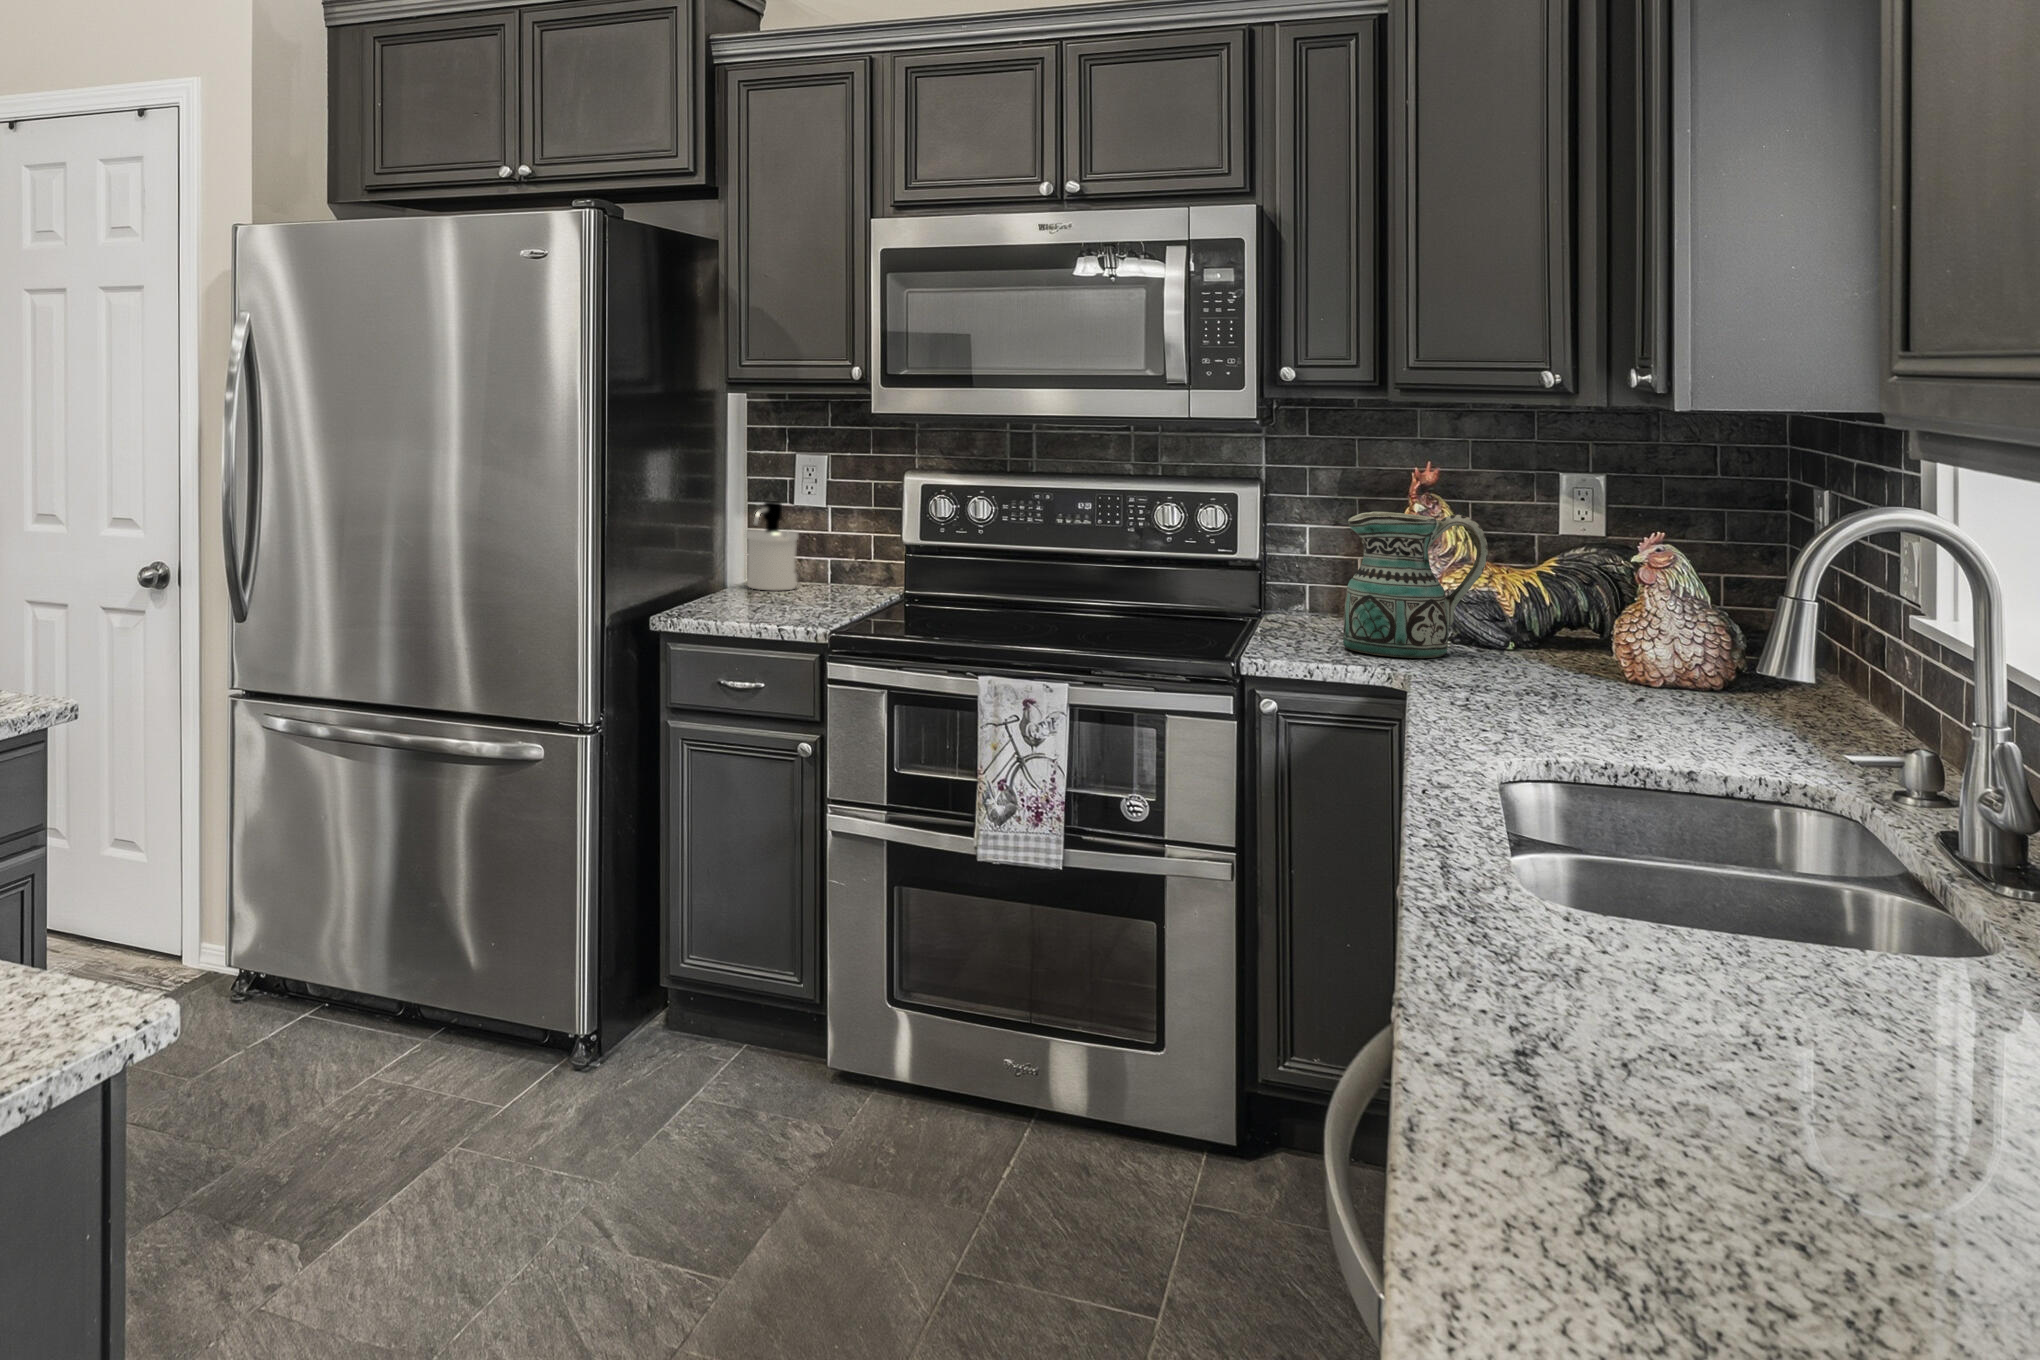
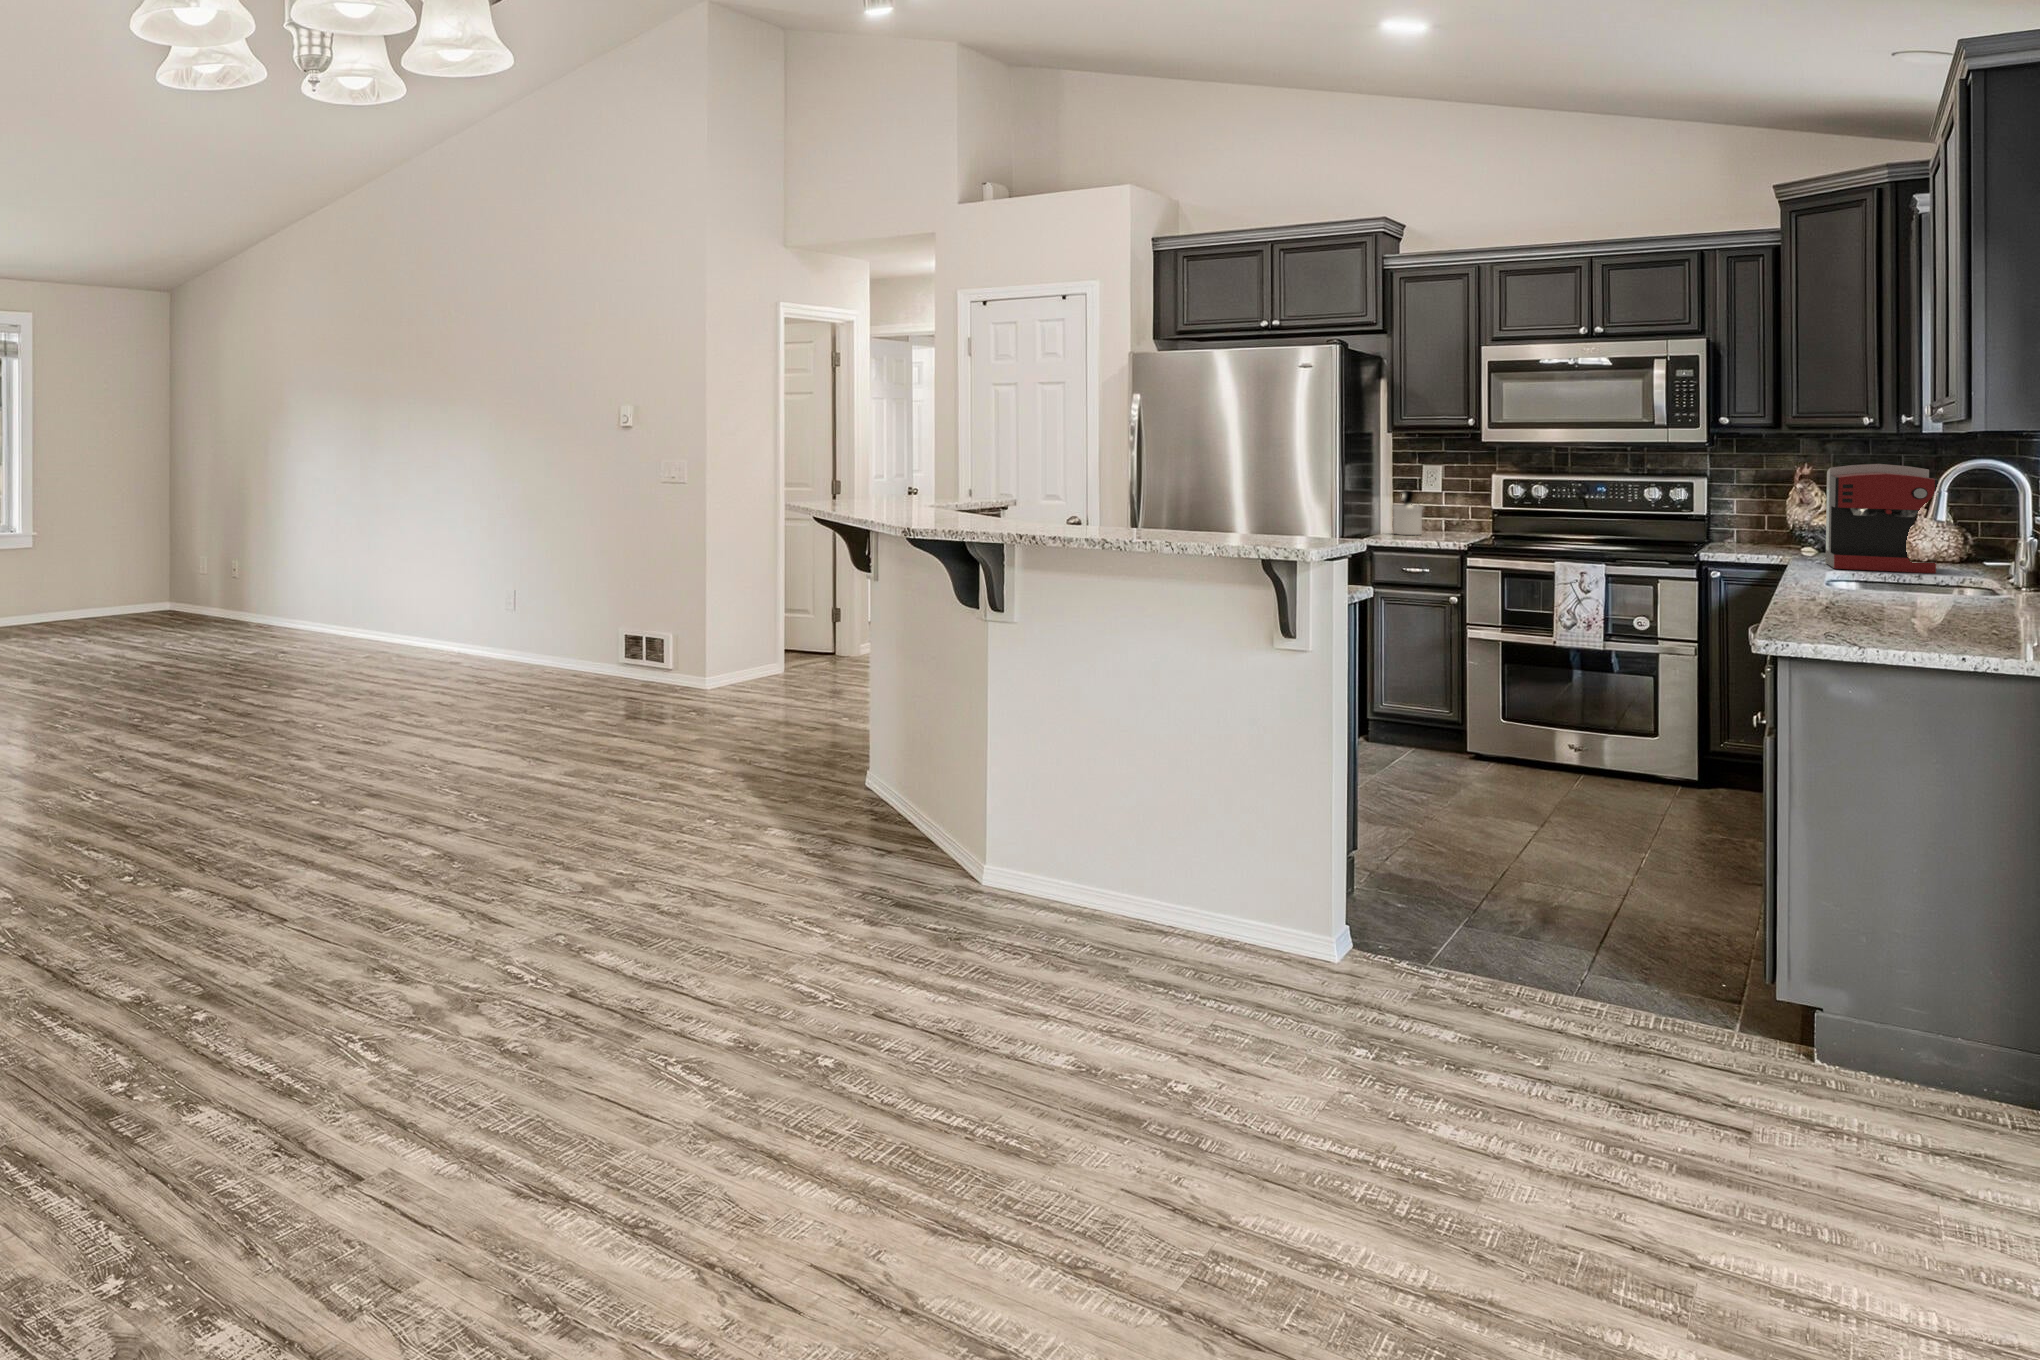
coffee maker: none [1471,478,1701,742] -> present [1826,464,1938,573]
ceramic pitcher: present [1343,512,1488,658] -> none [1756,488,1839,556]

